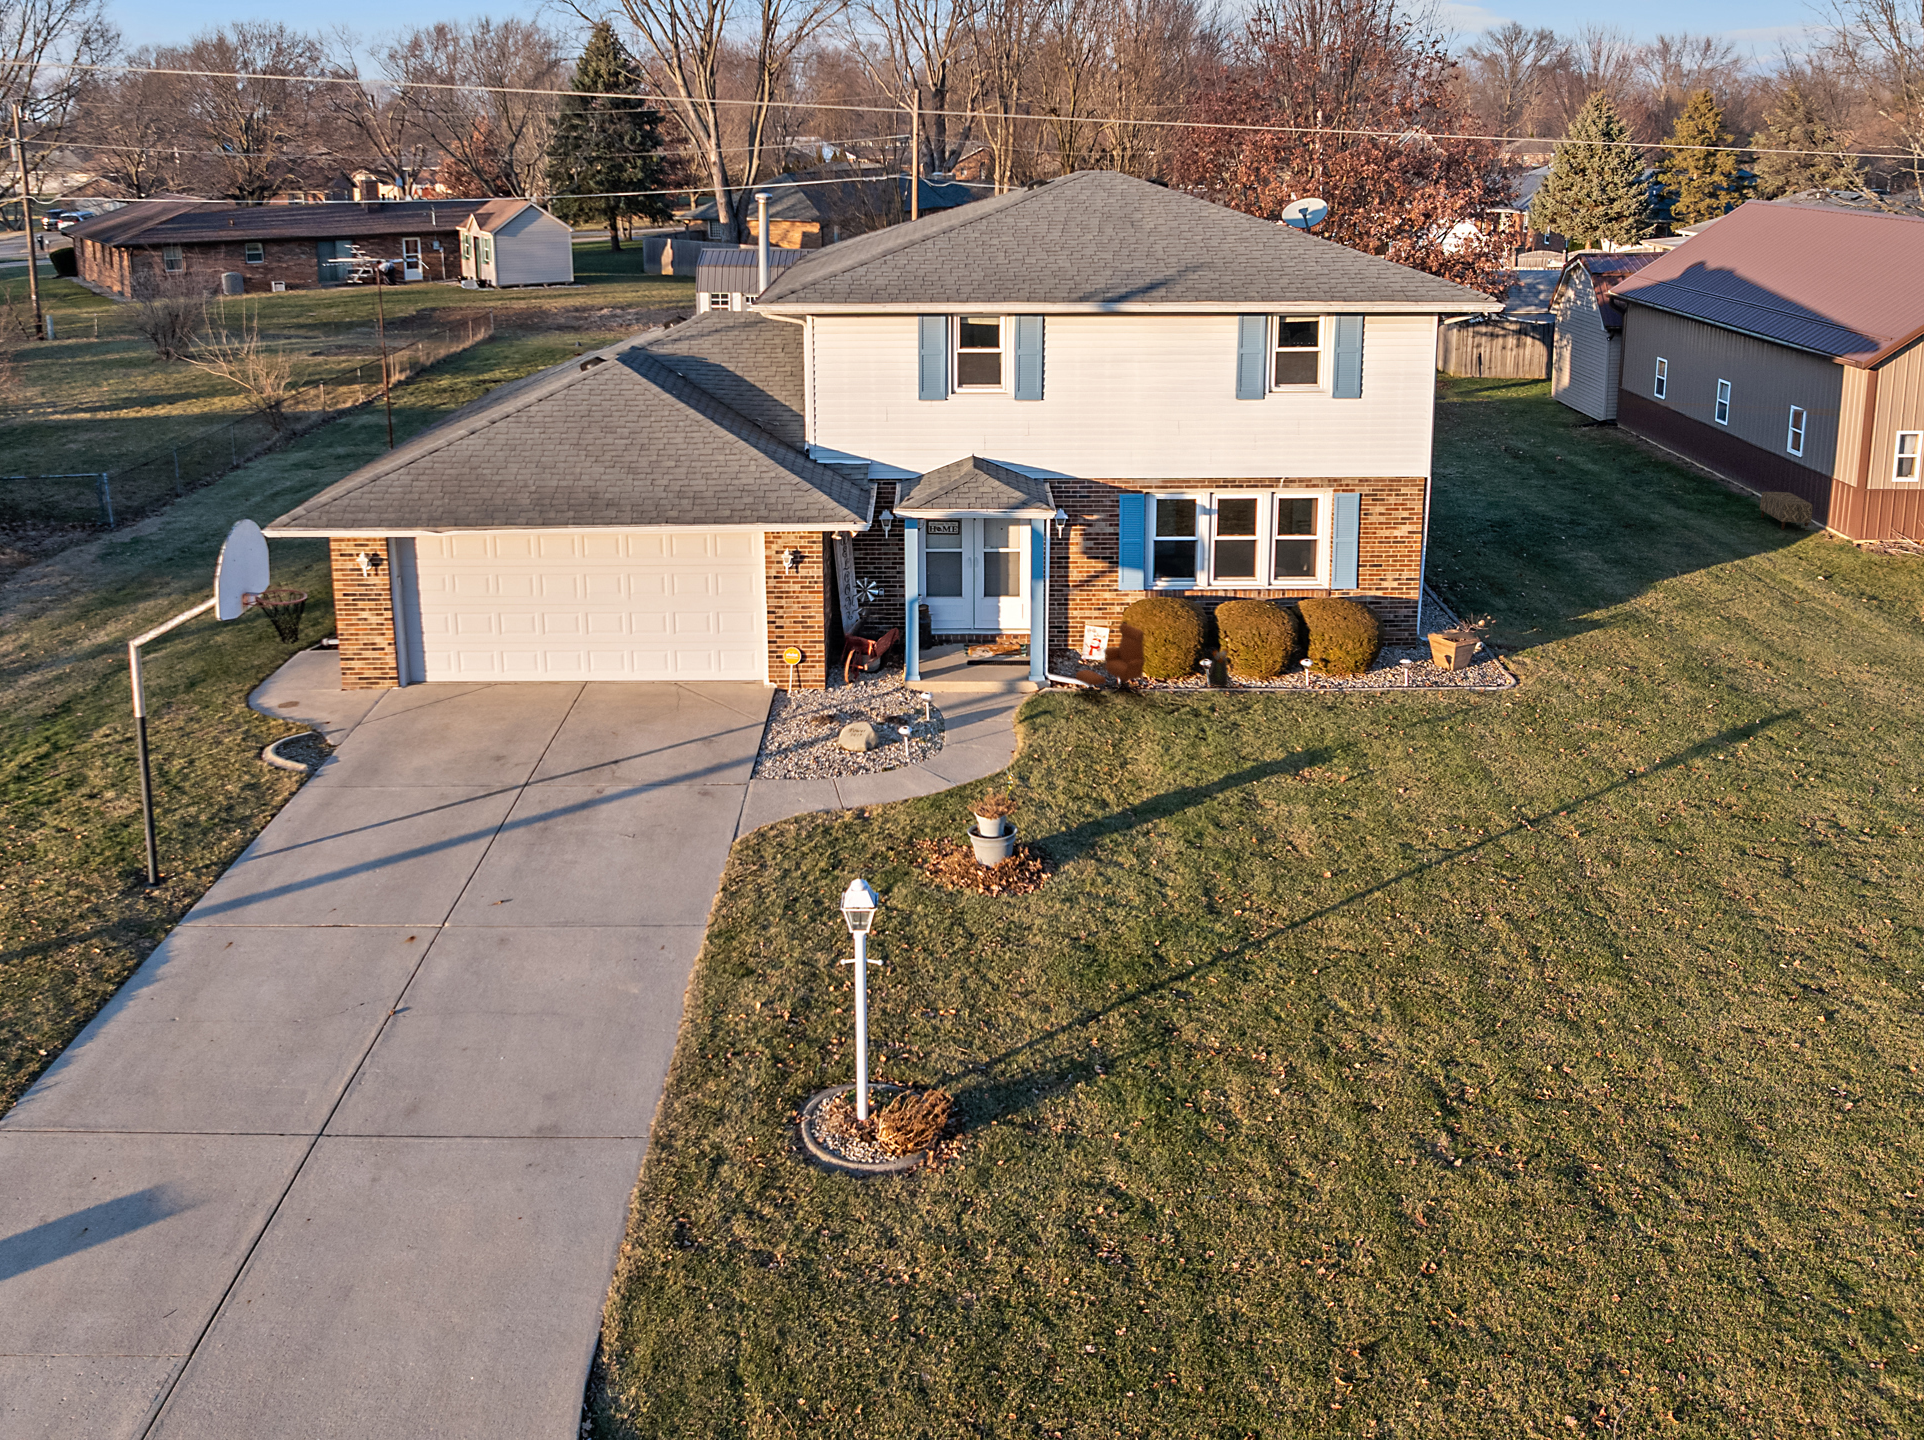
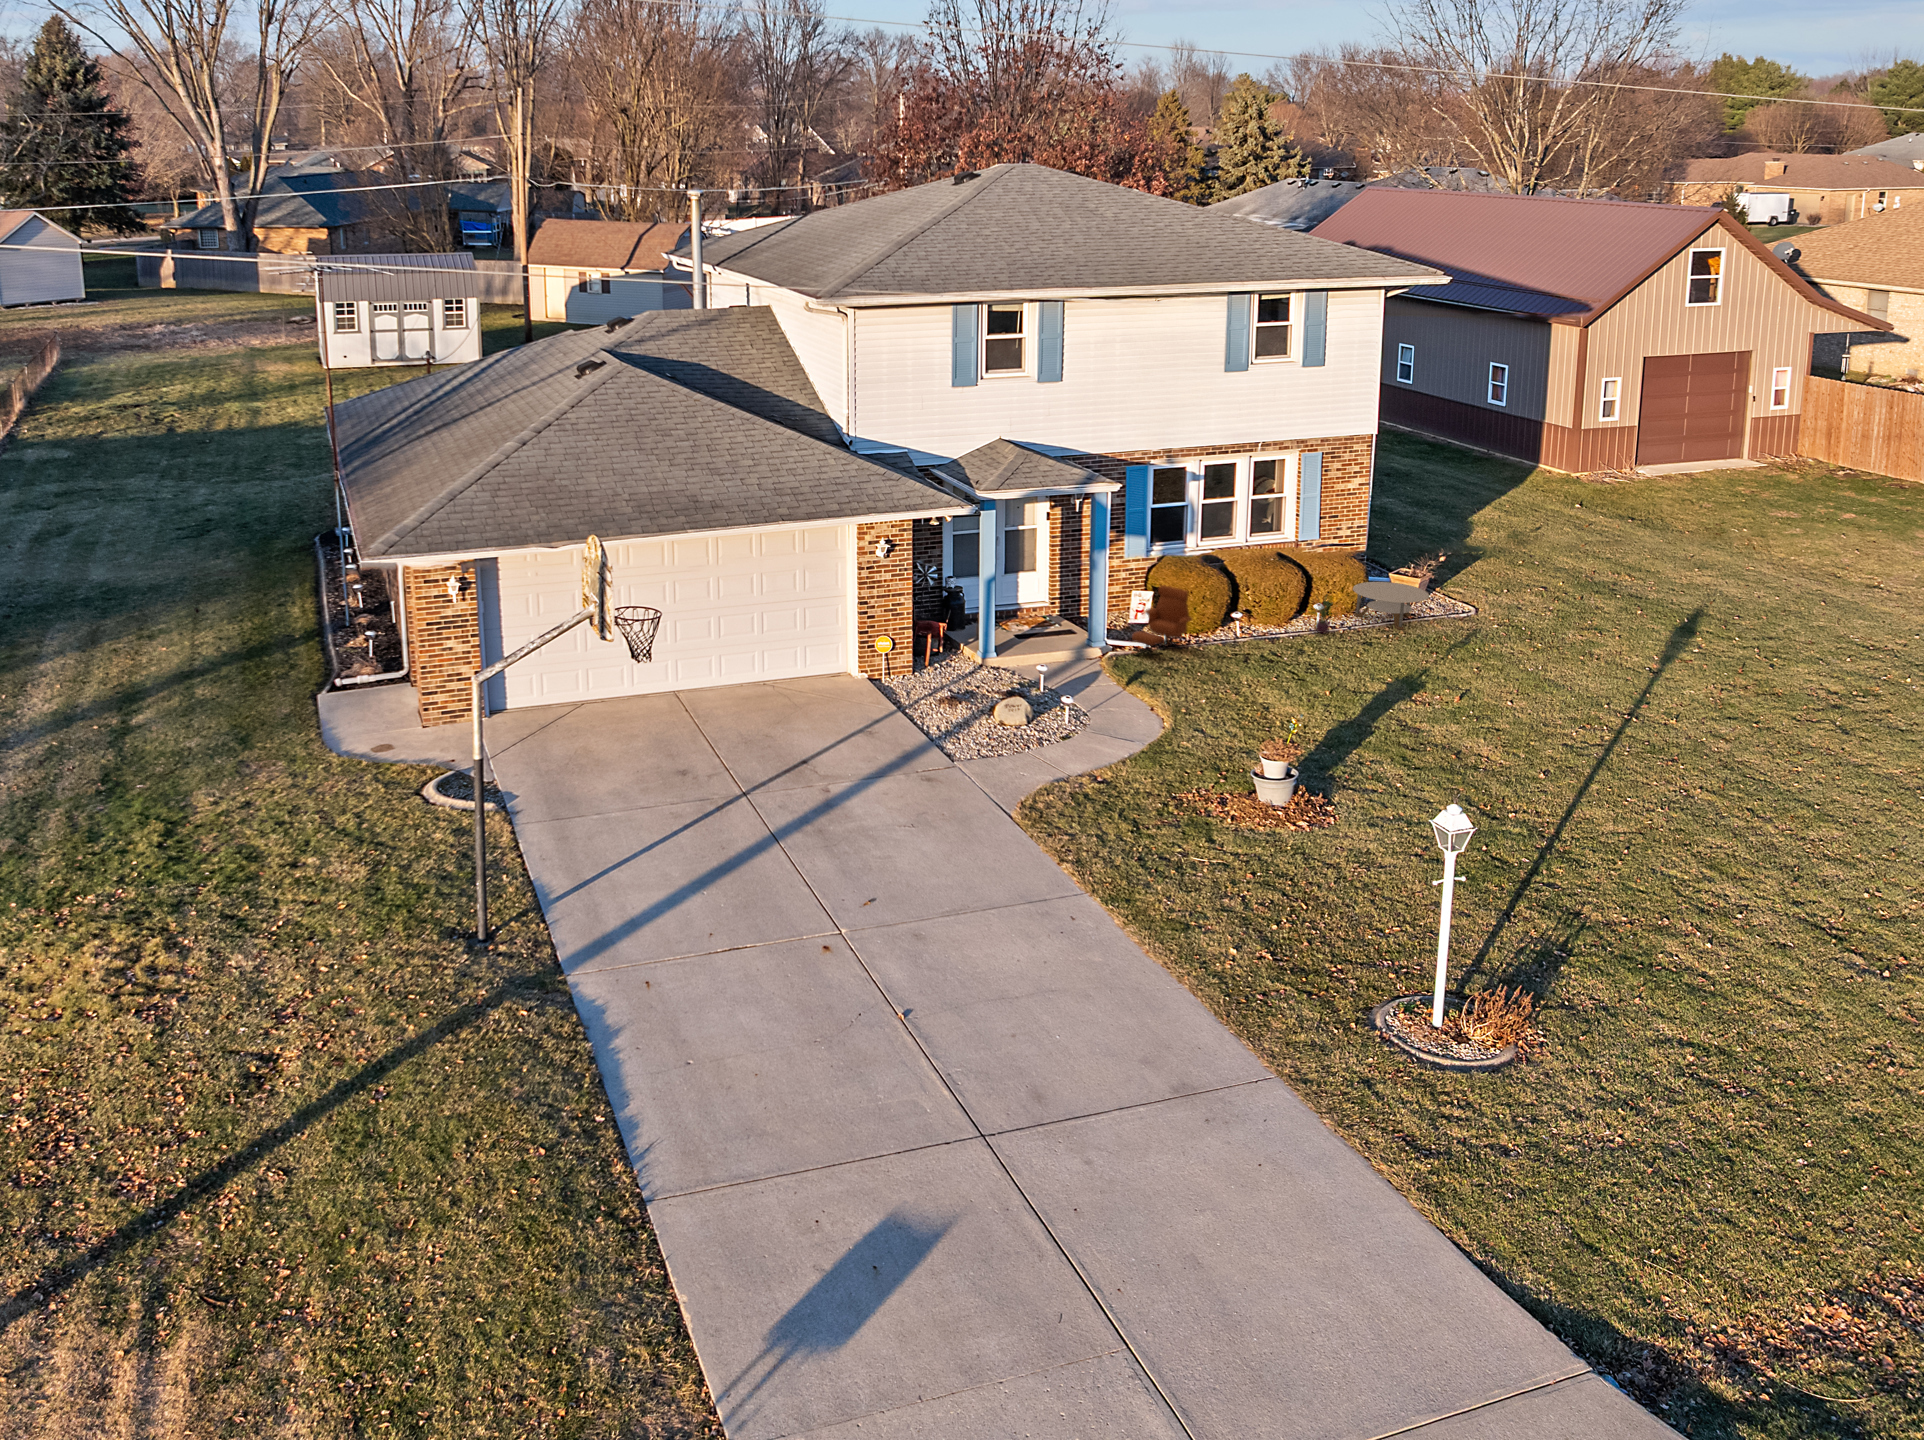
bench: present [1760,492,1813,531] -> none [1484,434,1534,466]
round table: none [1369,642,1455,699] -> present [1353,582,1429,630]
watering can: present [1203,649,1229,687] -> none [1228,599,1251,636]
decorative plant: none [1291,649,1339,694] -> present [1315,596,1332,633]

